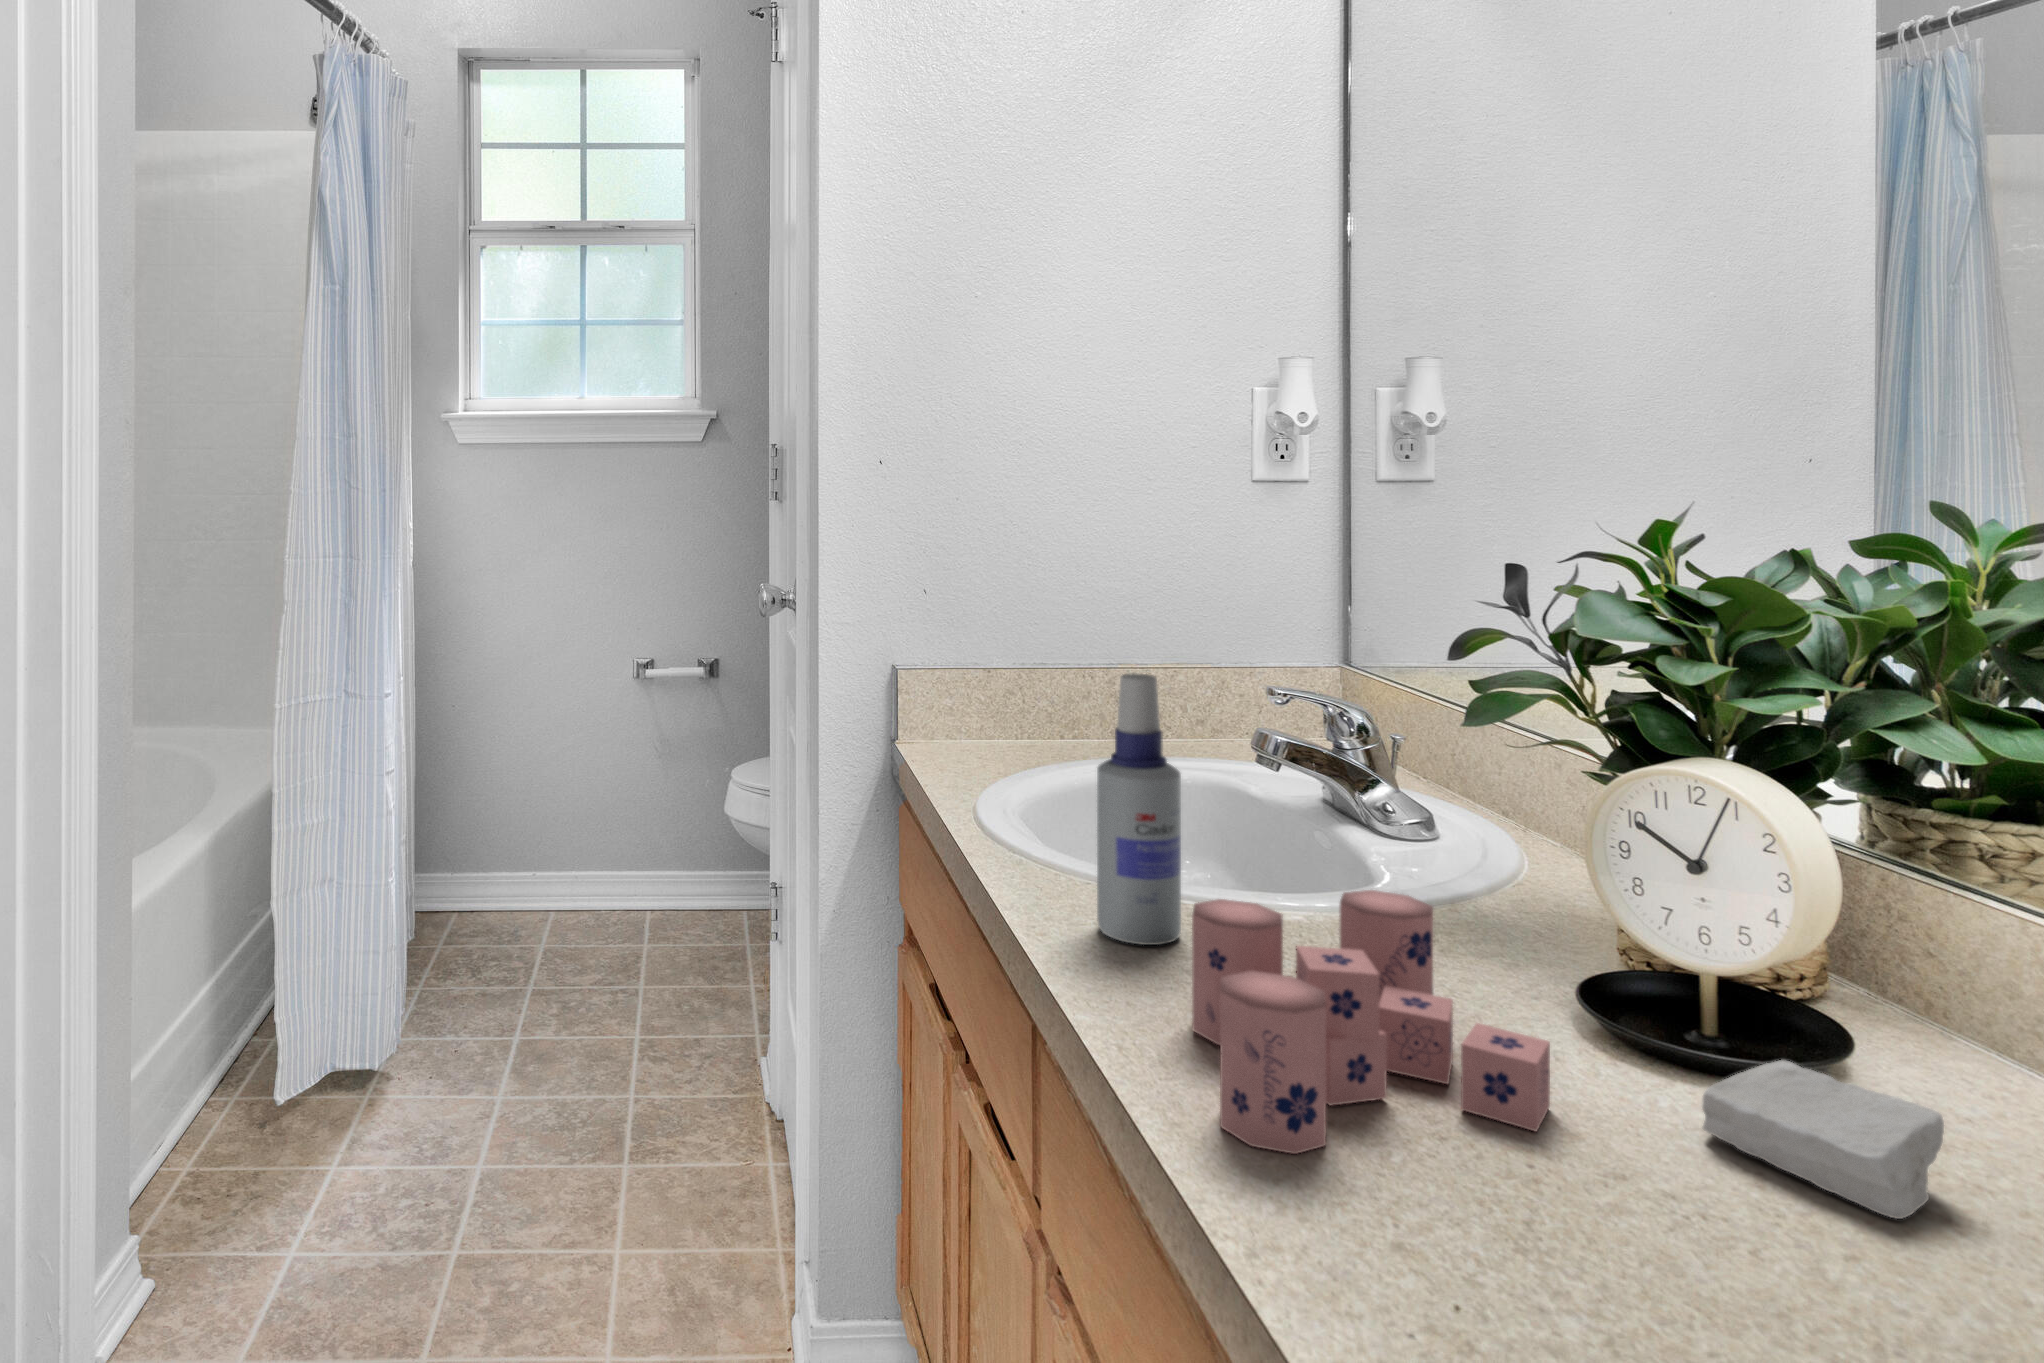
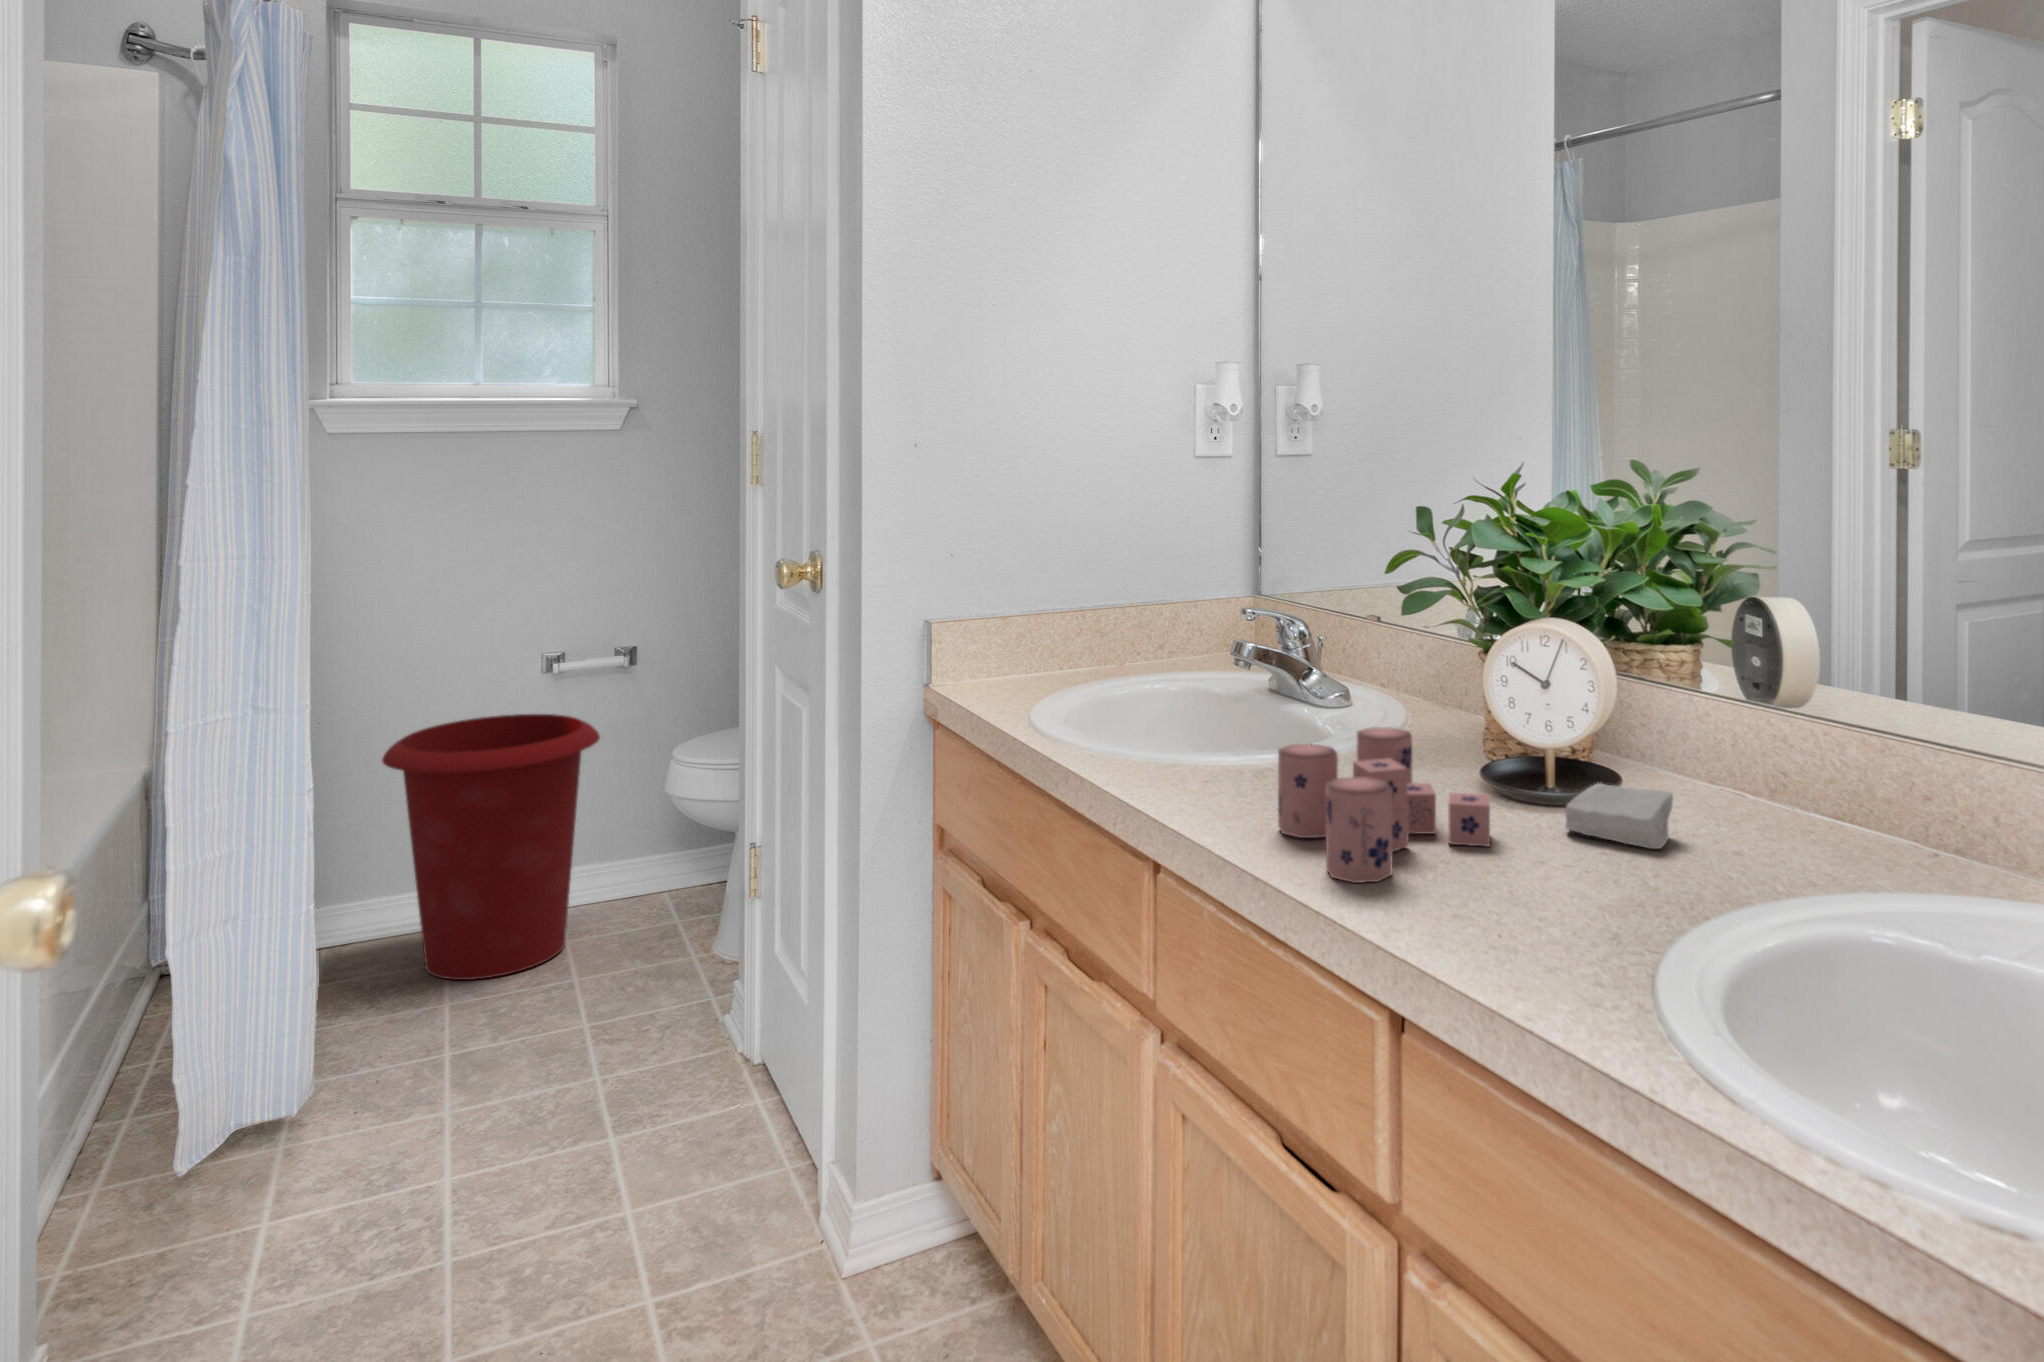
spray bottle: present [1097,673,1181,945] -> none [1179,601,1237,794]
waste bin: none [487,713,672,966] -> present [382,714,600,980]

